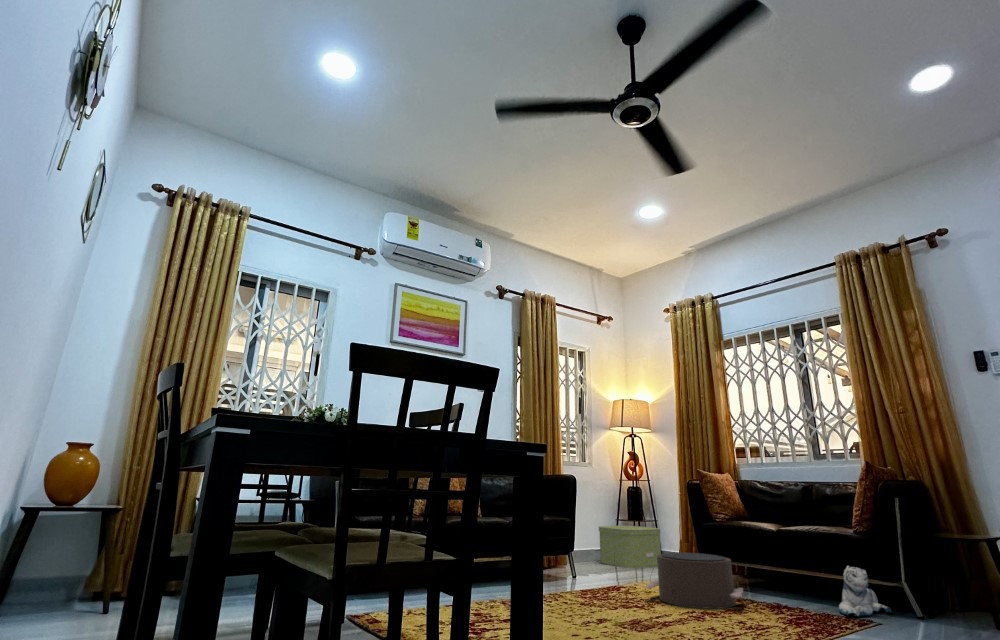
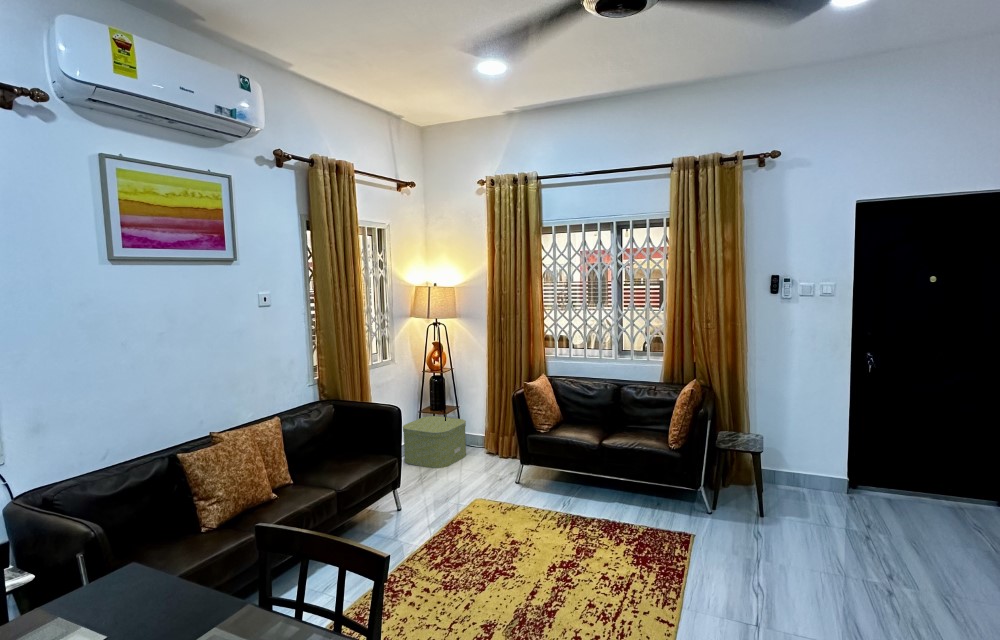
pouf: present [646,553,743,609] -> none [496,489,588,560]
plush toy: present [839,566,891,616] -> none [657,491,696,539]

